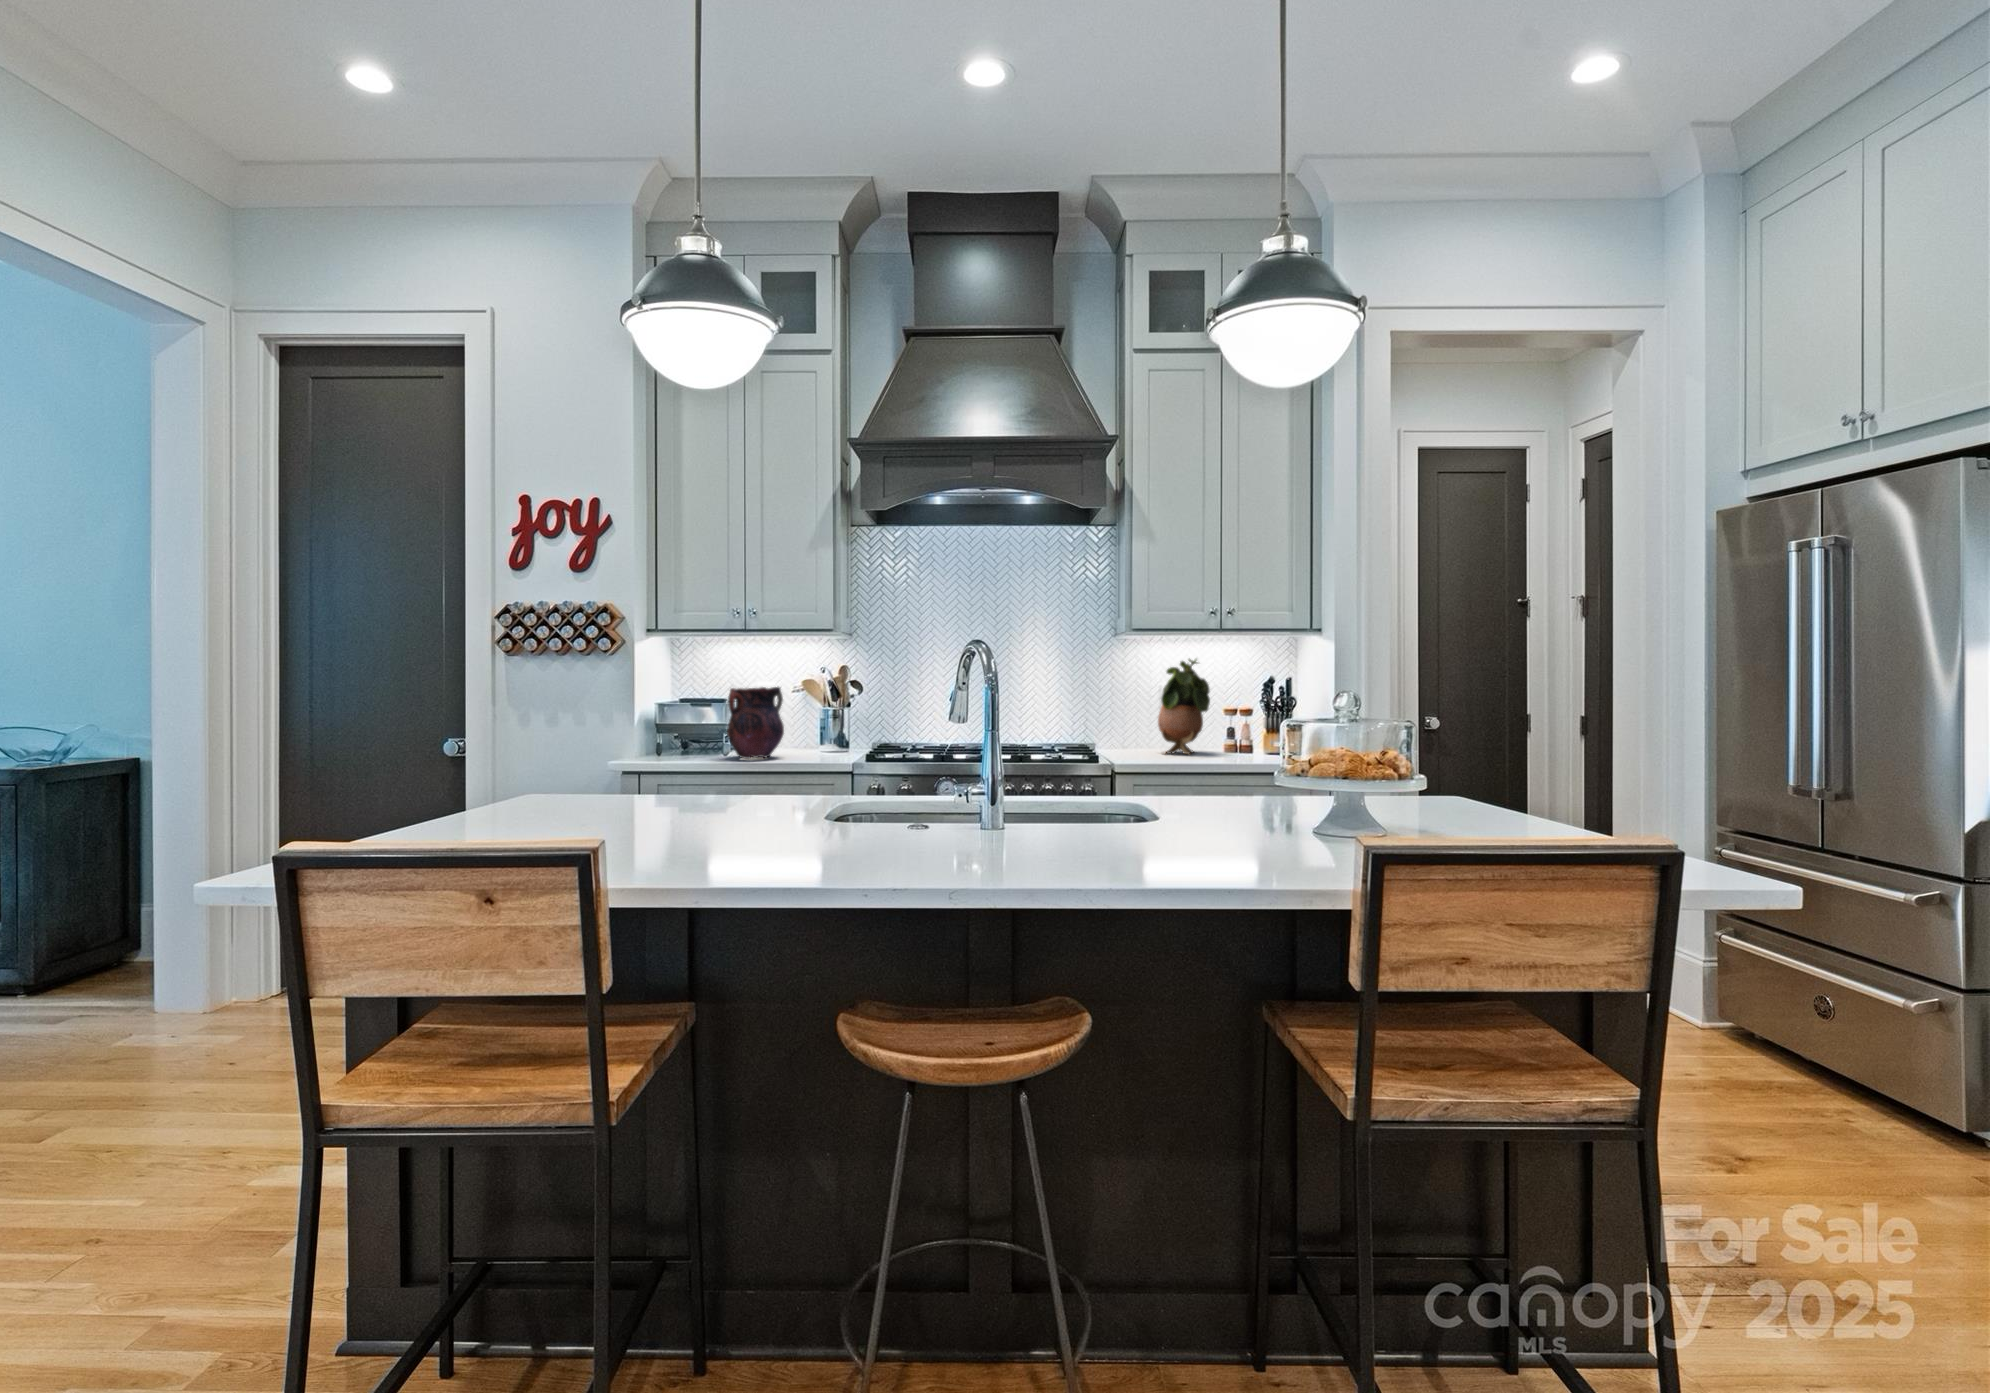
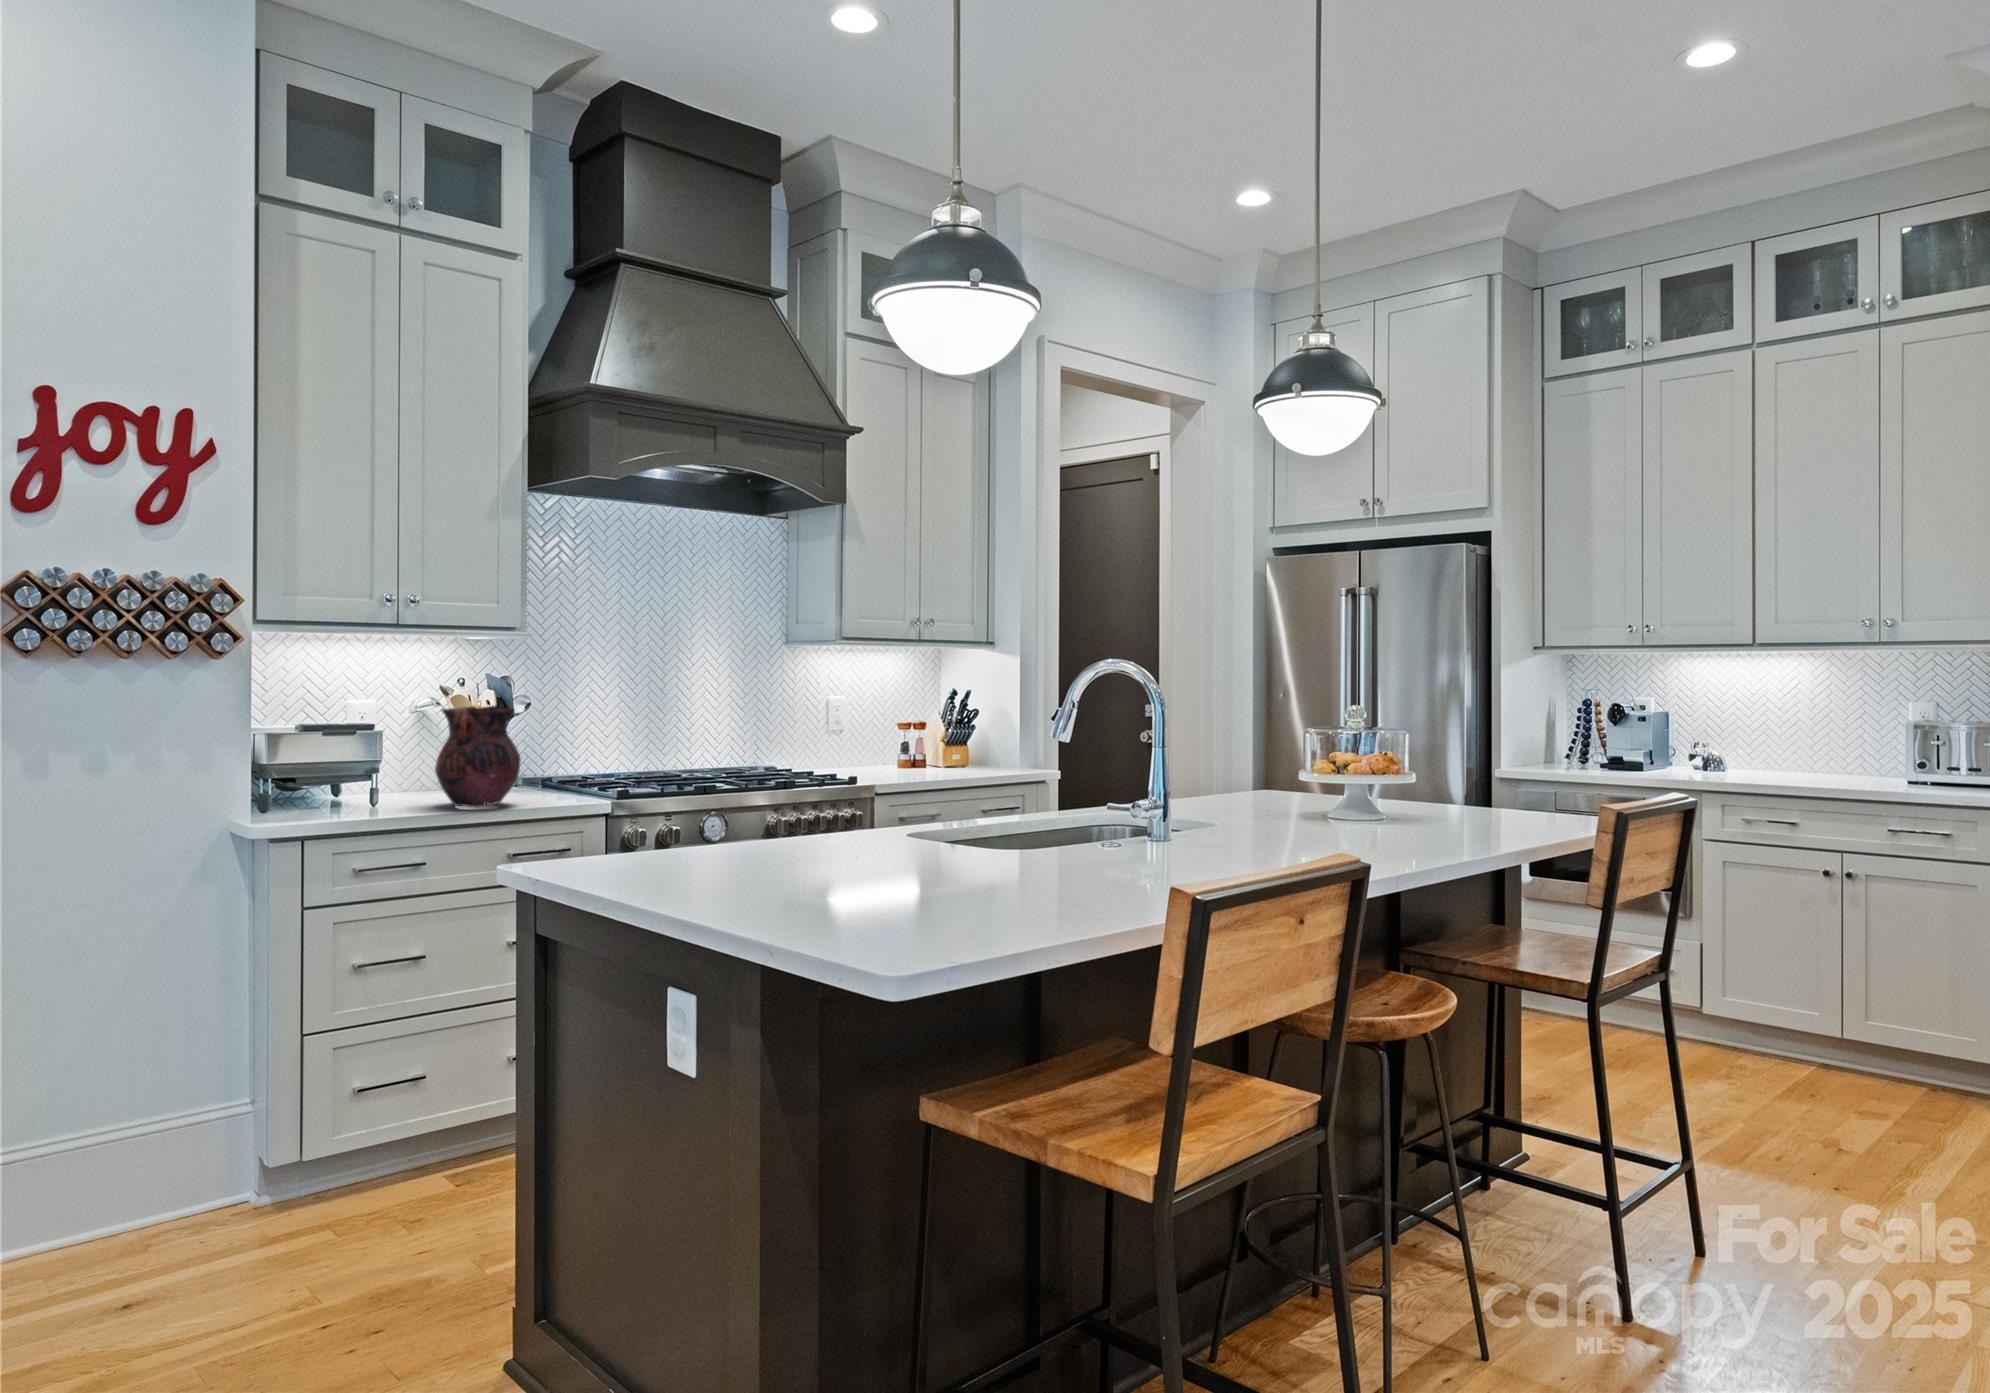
potted plant: present [1158,659,1210,754] -> none [885,667,946,772]

